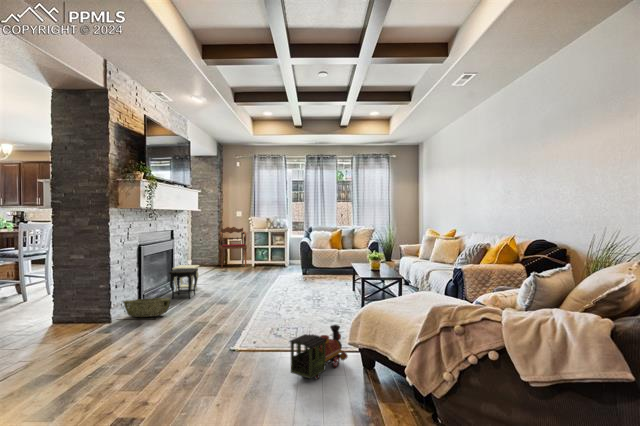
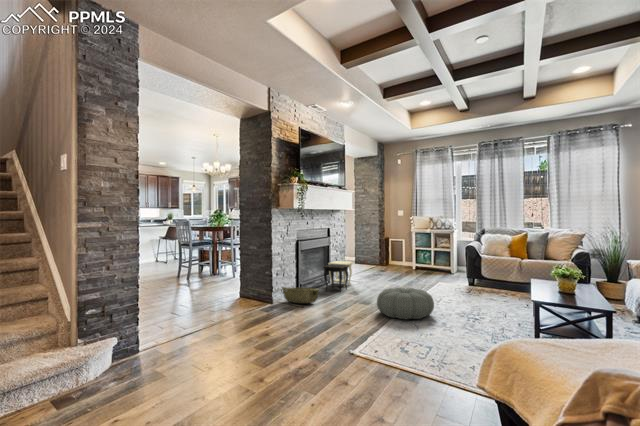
armchair: present [219,227,247,268] -> none [380,226,407,268]
pouf: none [240,287,297,320] -> present [377,287,434,319]
toy train: present [289,325,348,379] -> none [394,328,460,378]

